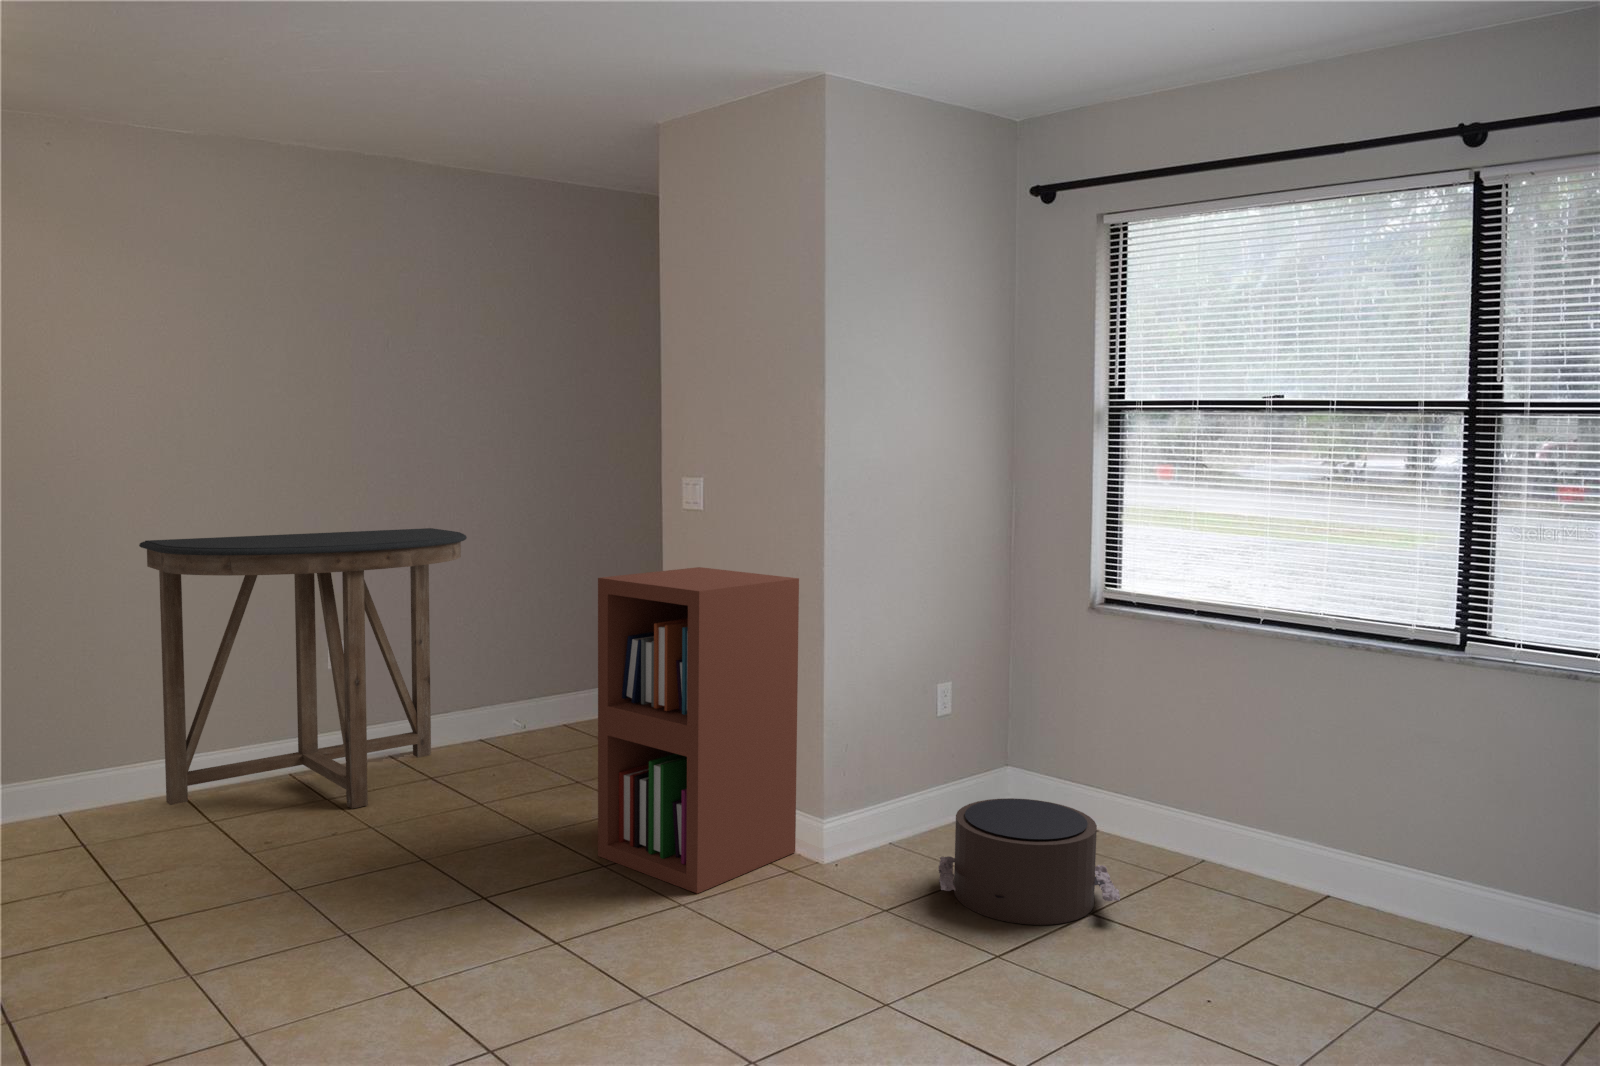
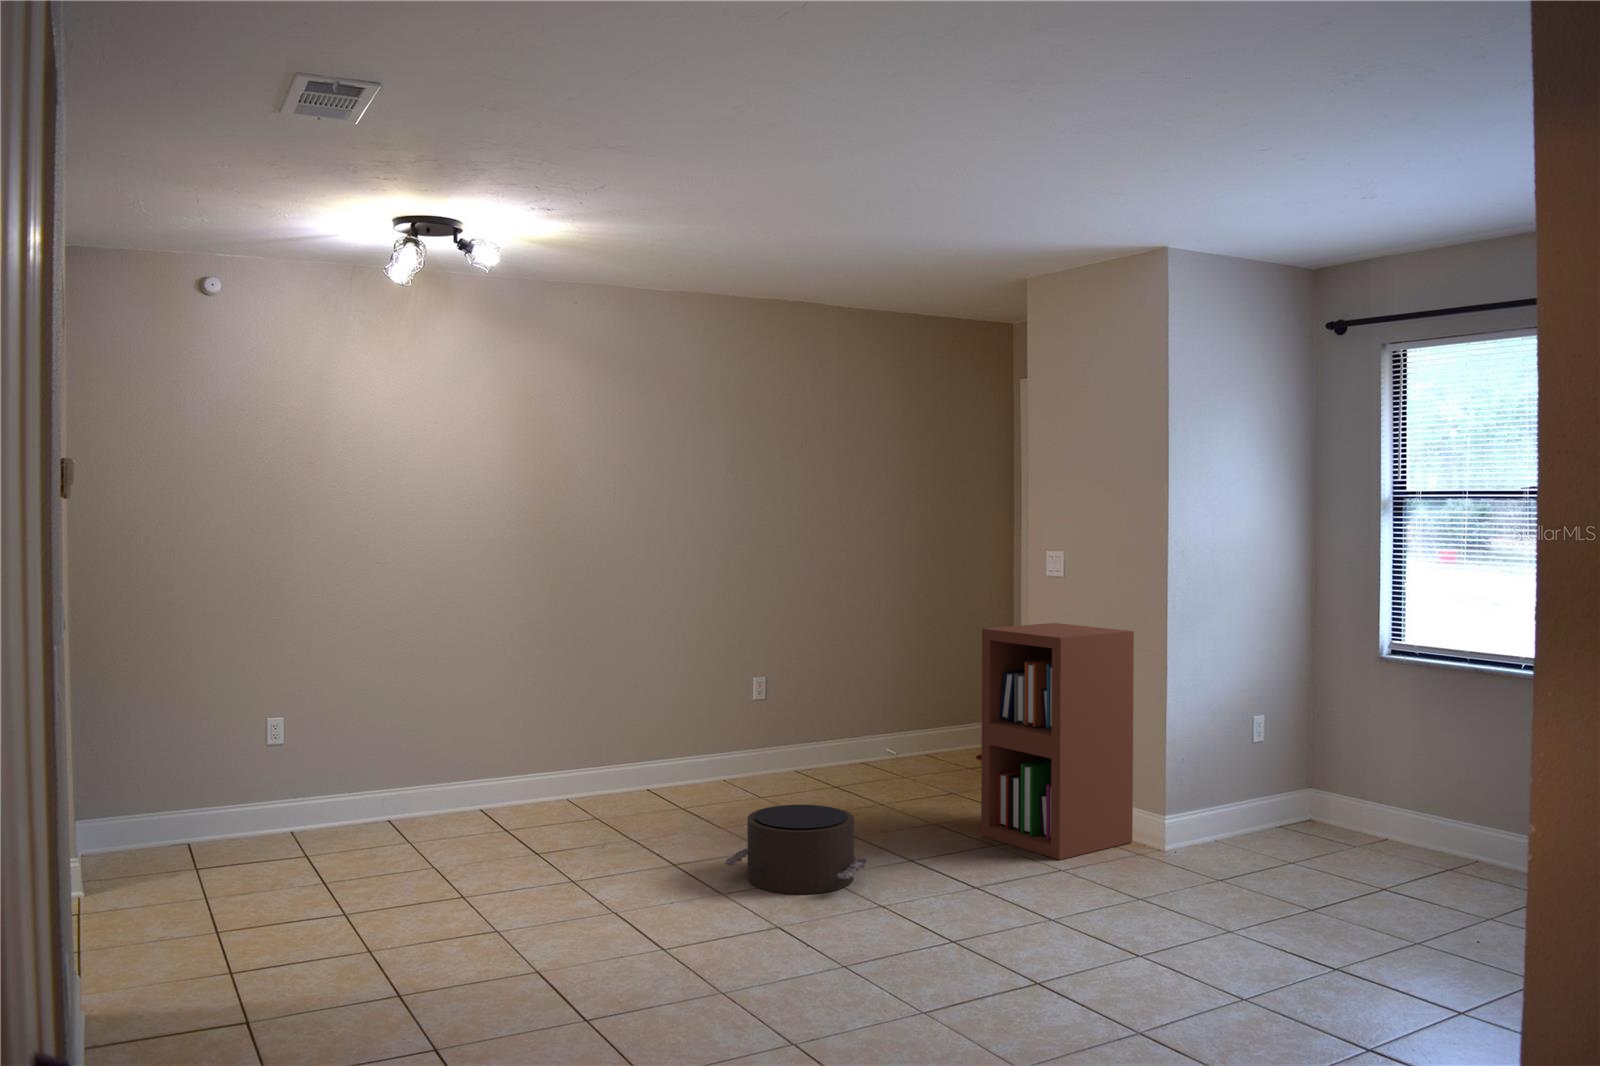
console table: present [139,528,467,809] -> none [652,593,868,799]
pouf: present [938,798,1120,925] -> present [725,805,868,894]

